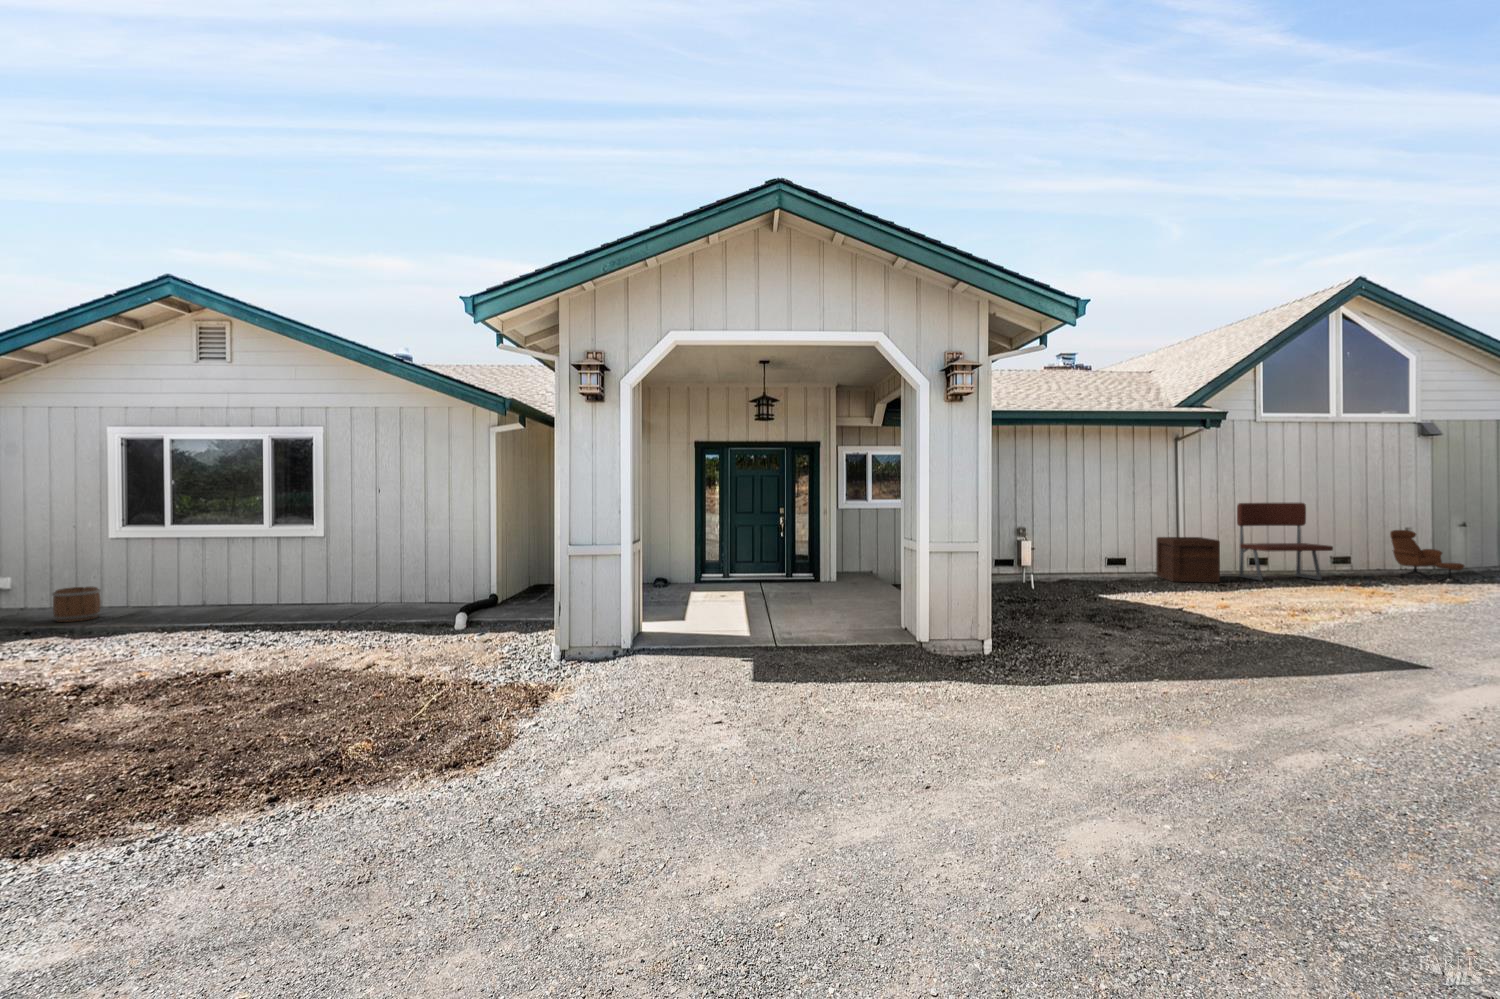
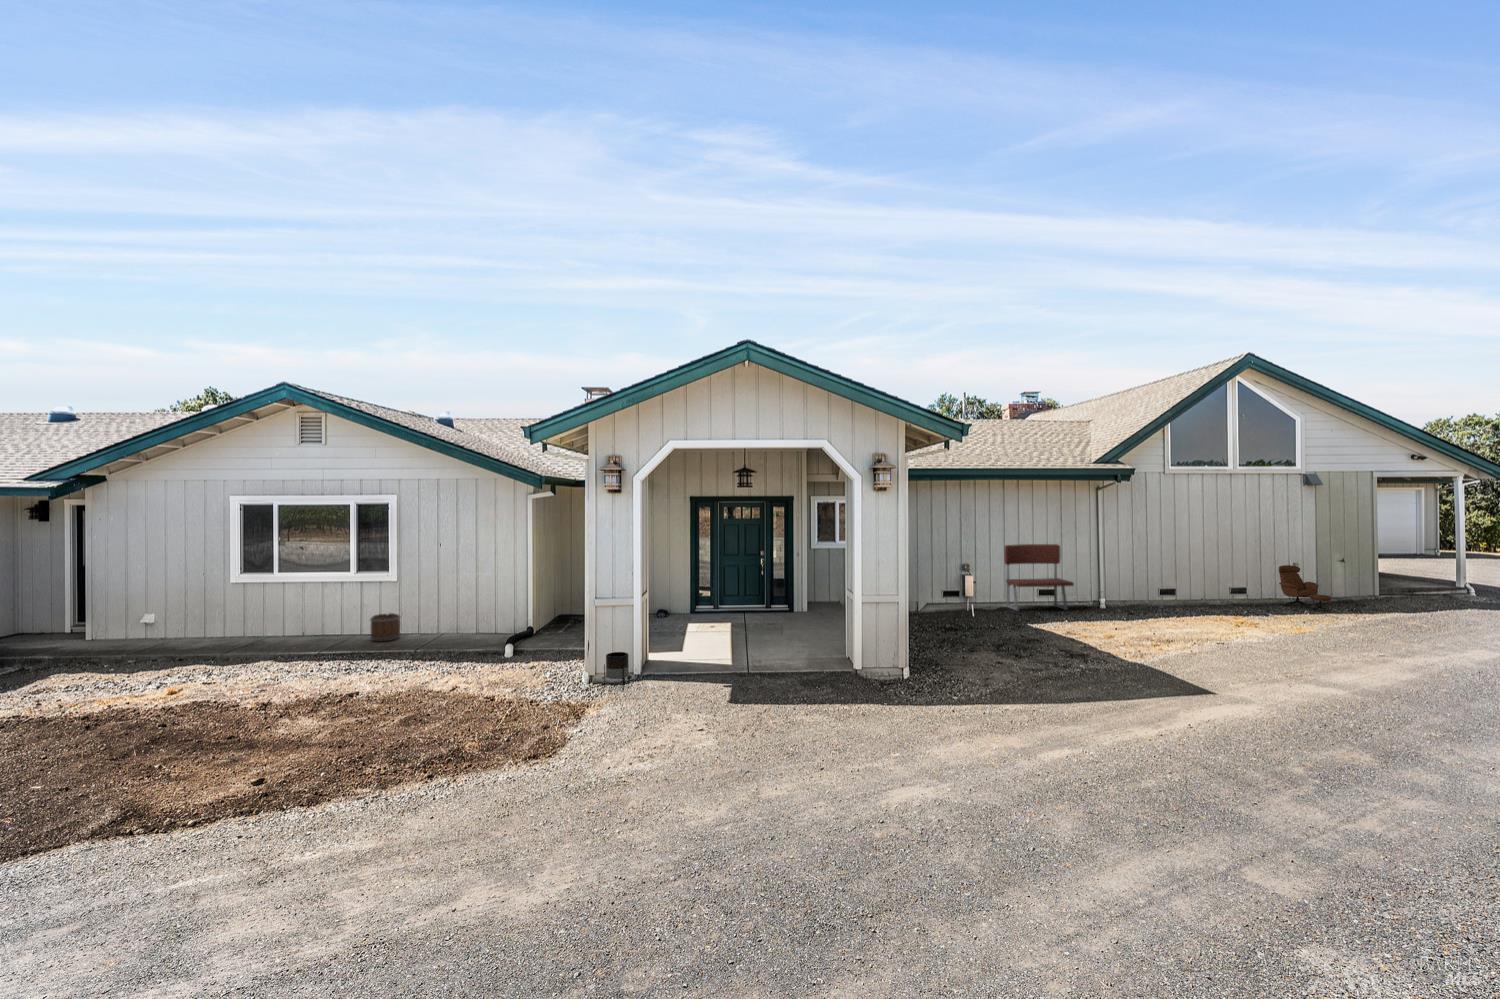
bench: present [1237,503,1333,581] -> present [1004,544,1074,611]
wooden crate: present [1156,537,1220,583] -> none [1080,572,1128,612]
bucket: present [52,586,101,622] -> present [370,613,401,641]
planter: none [579,616,613,669] -> present [604,652,629,691]

